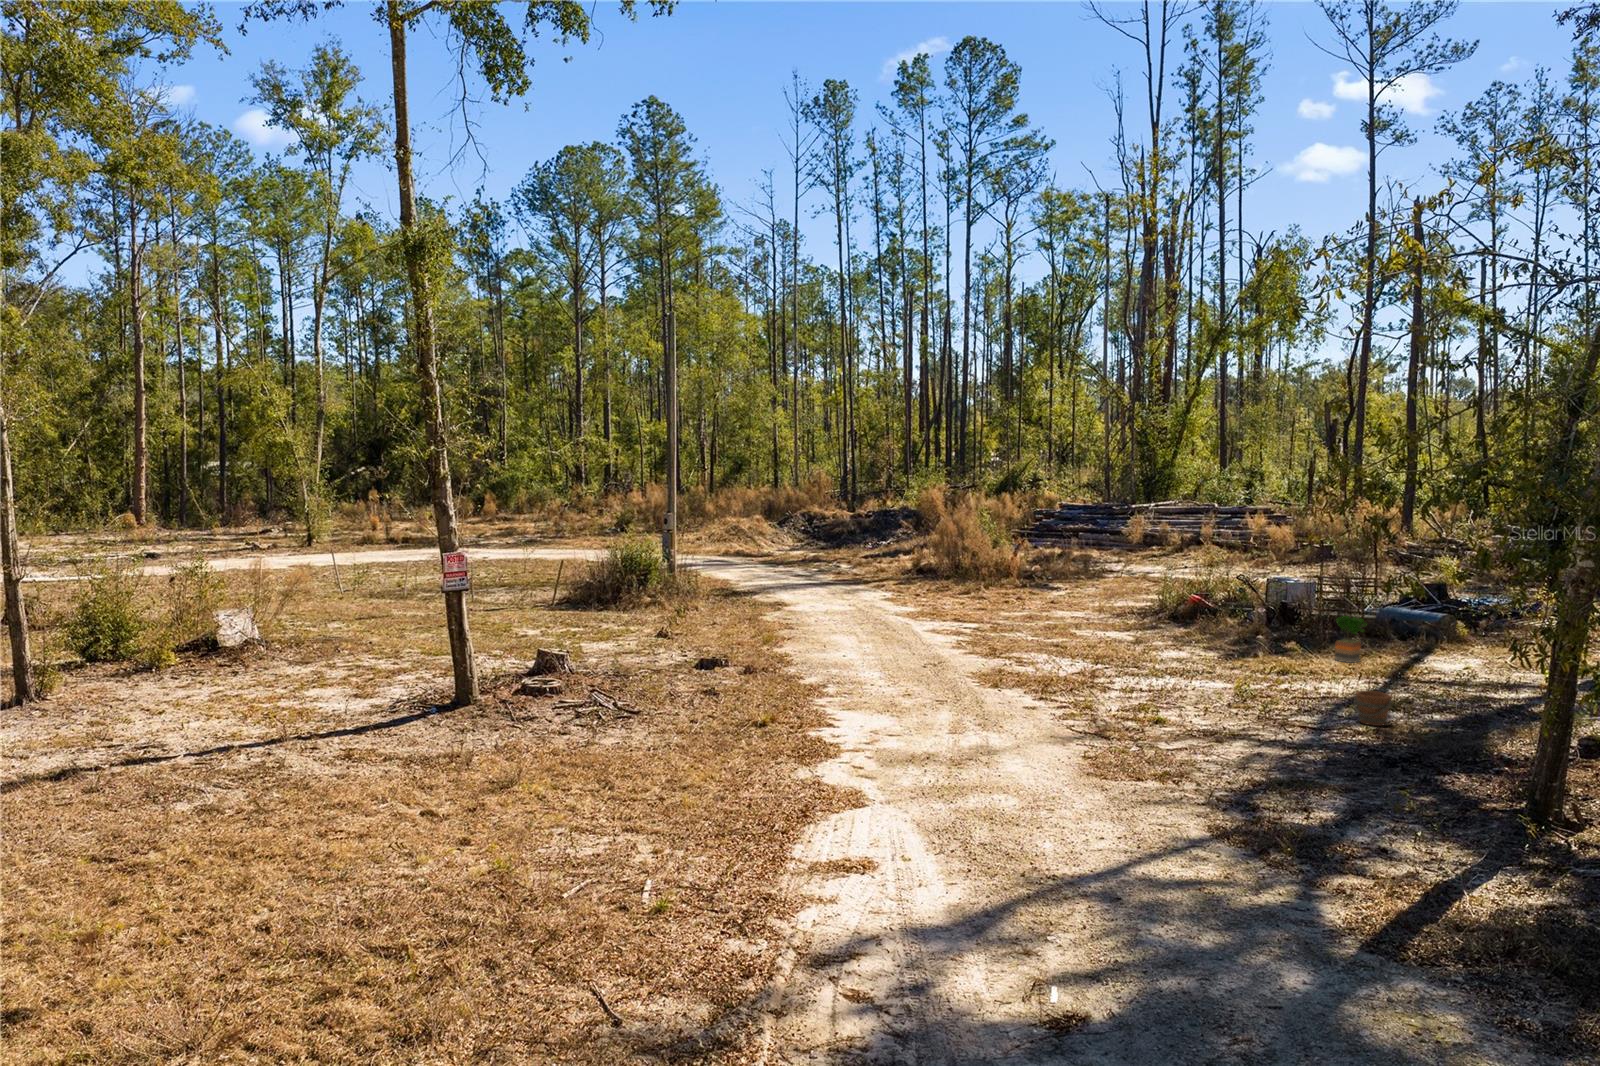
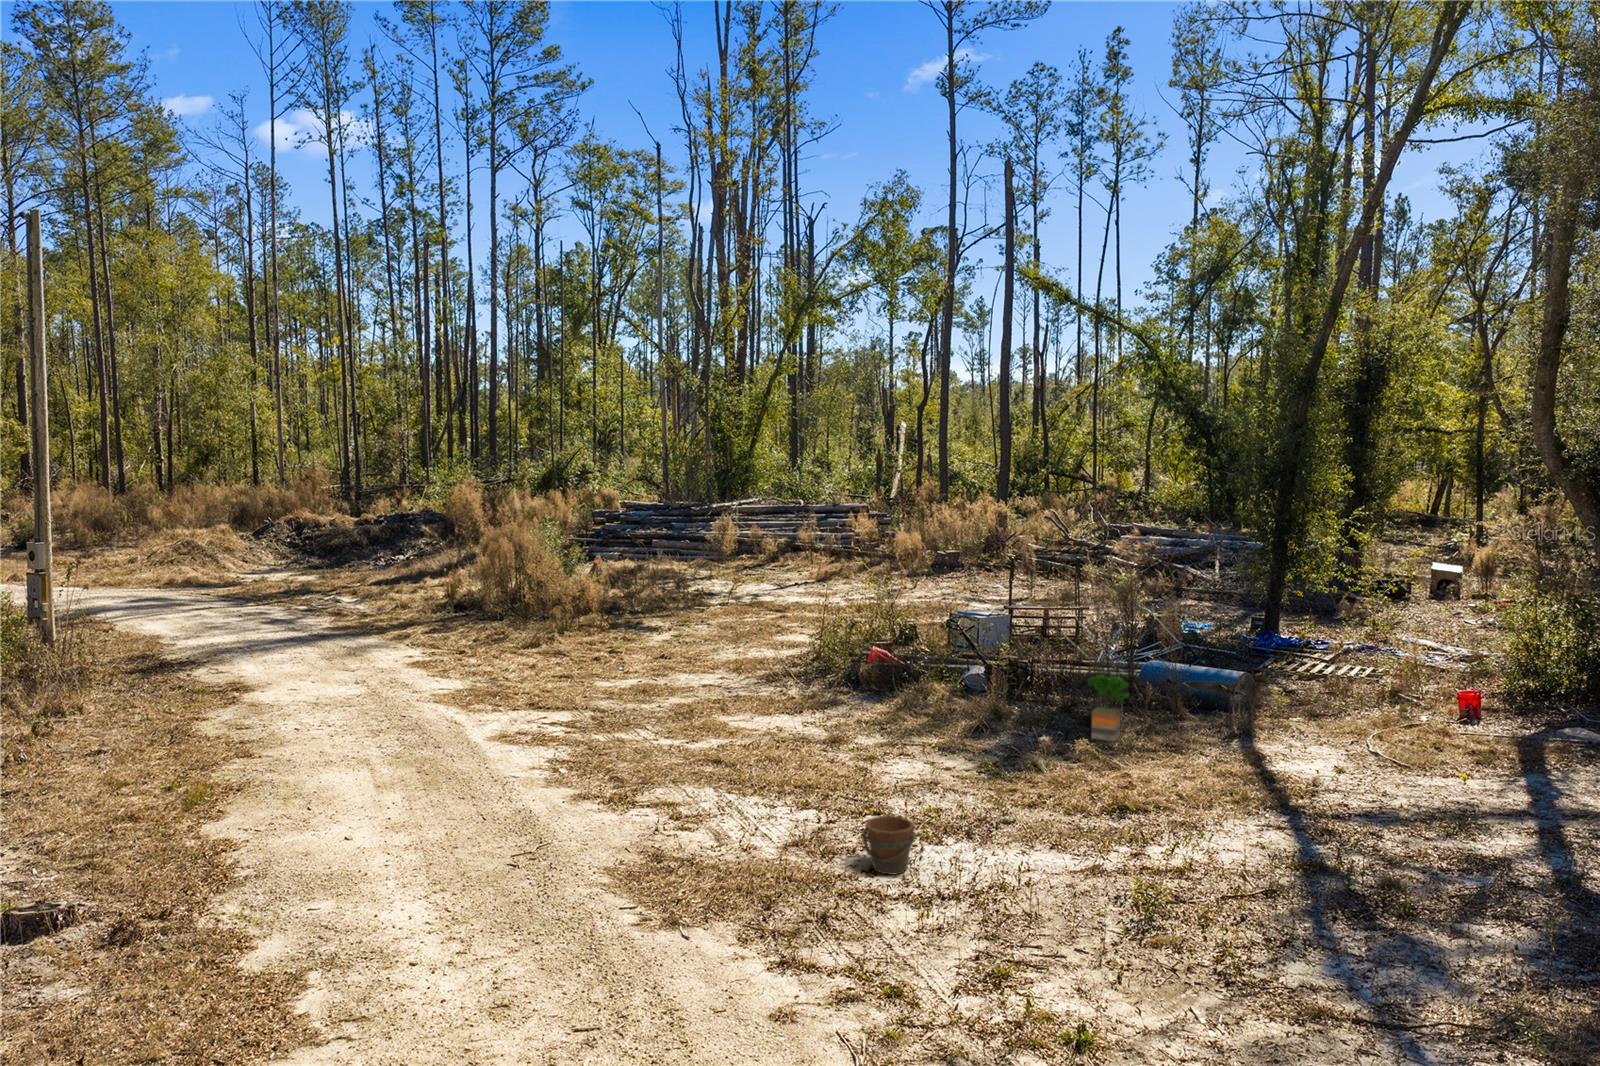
bucket: present [1354,691,1392,726] -> present [863,815,916,875]

